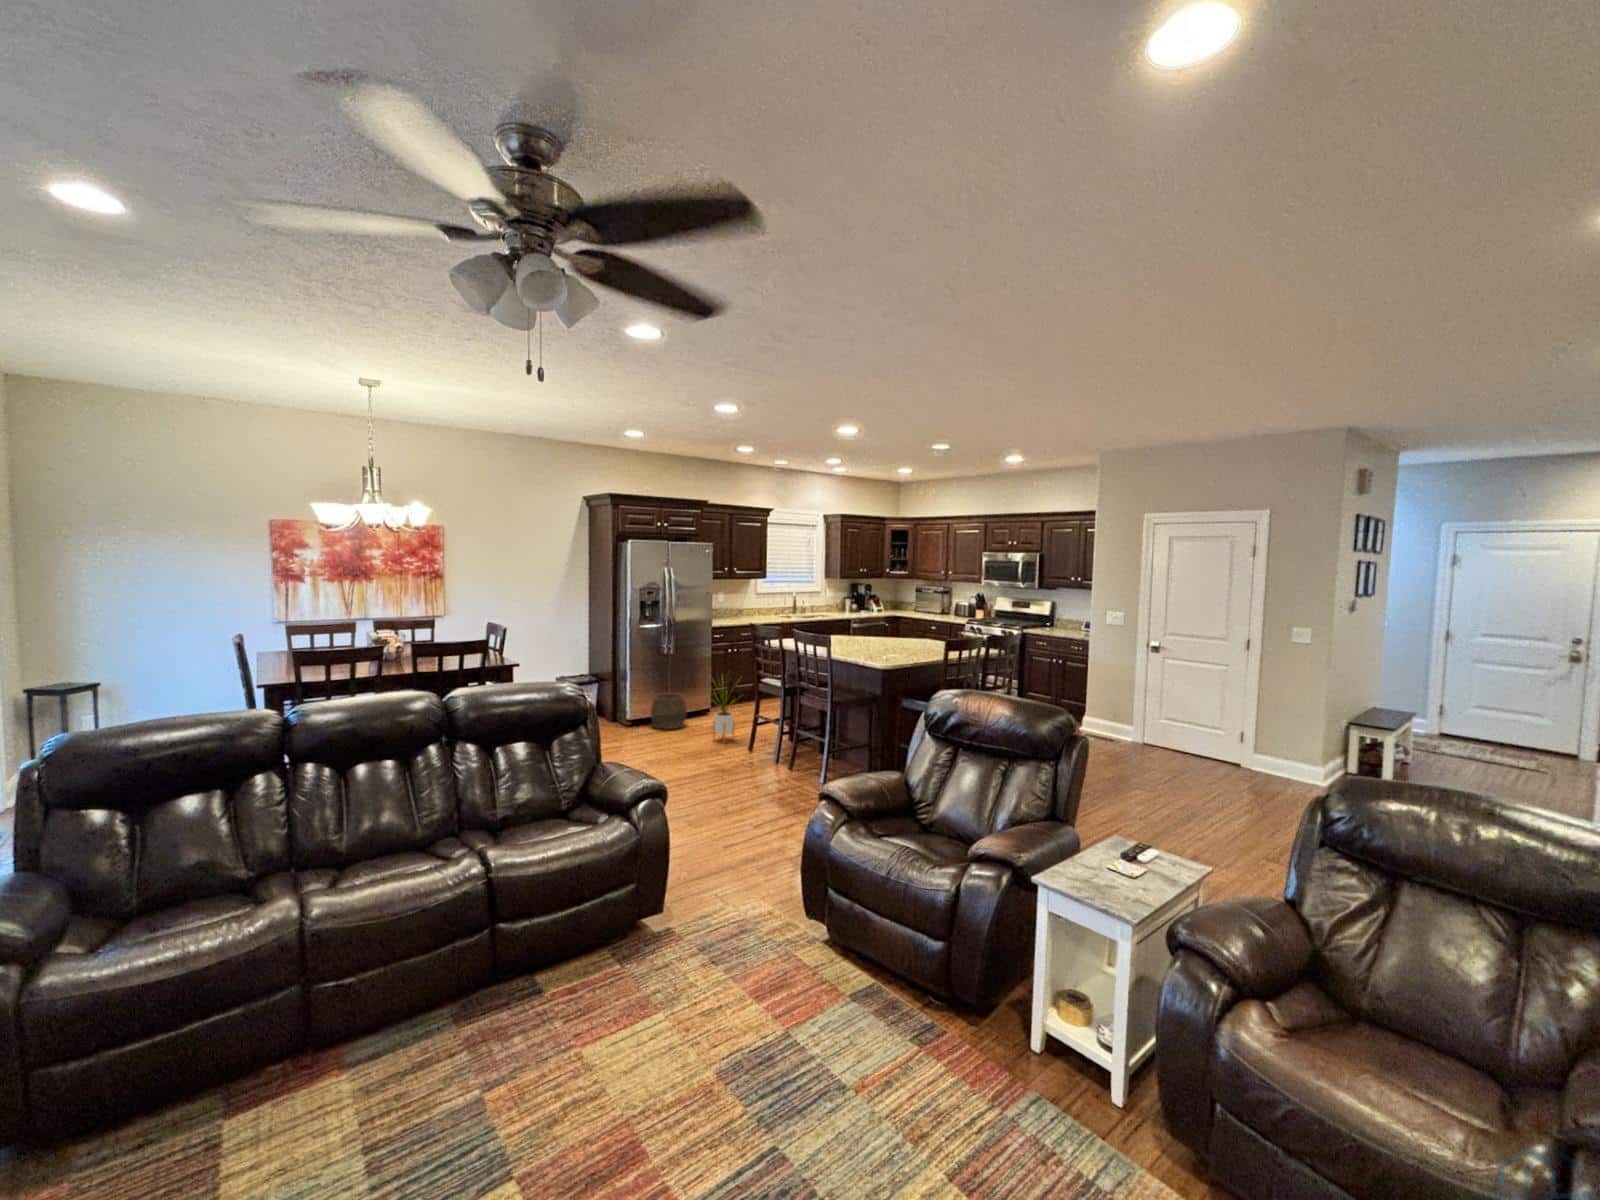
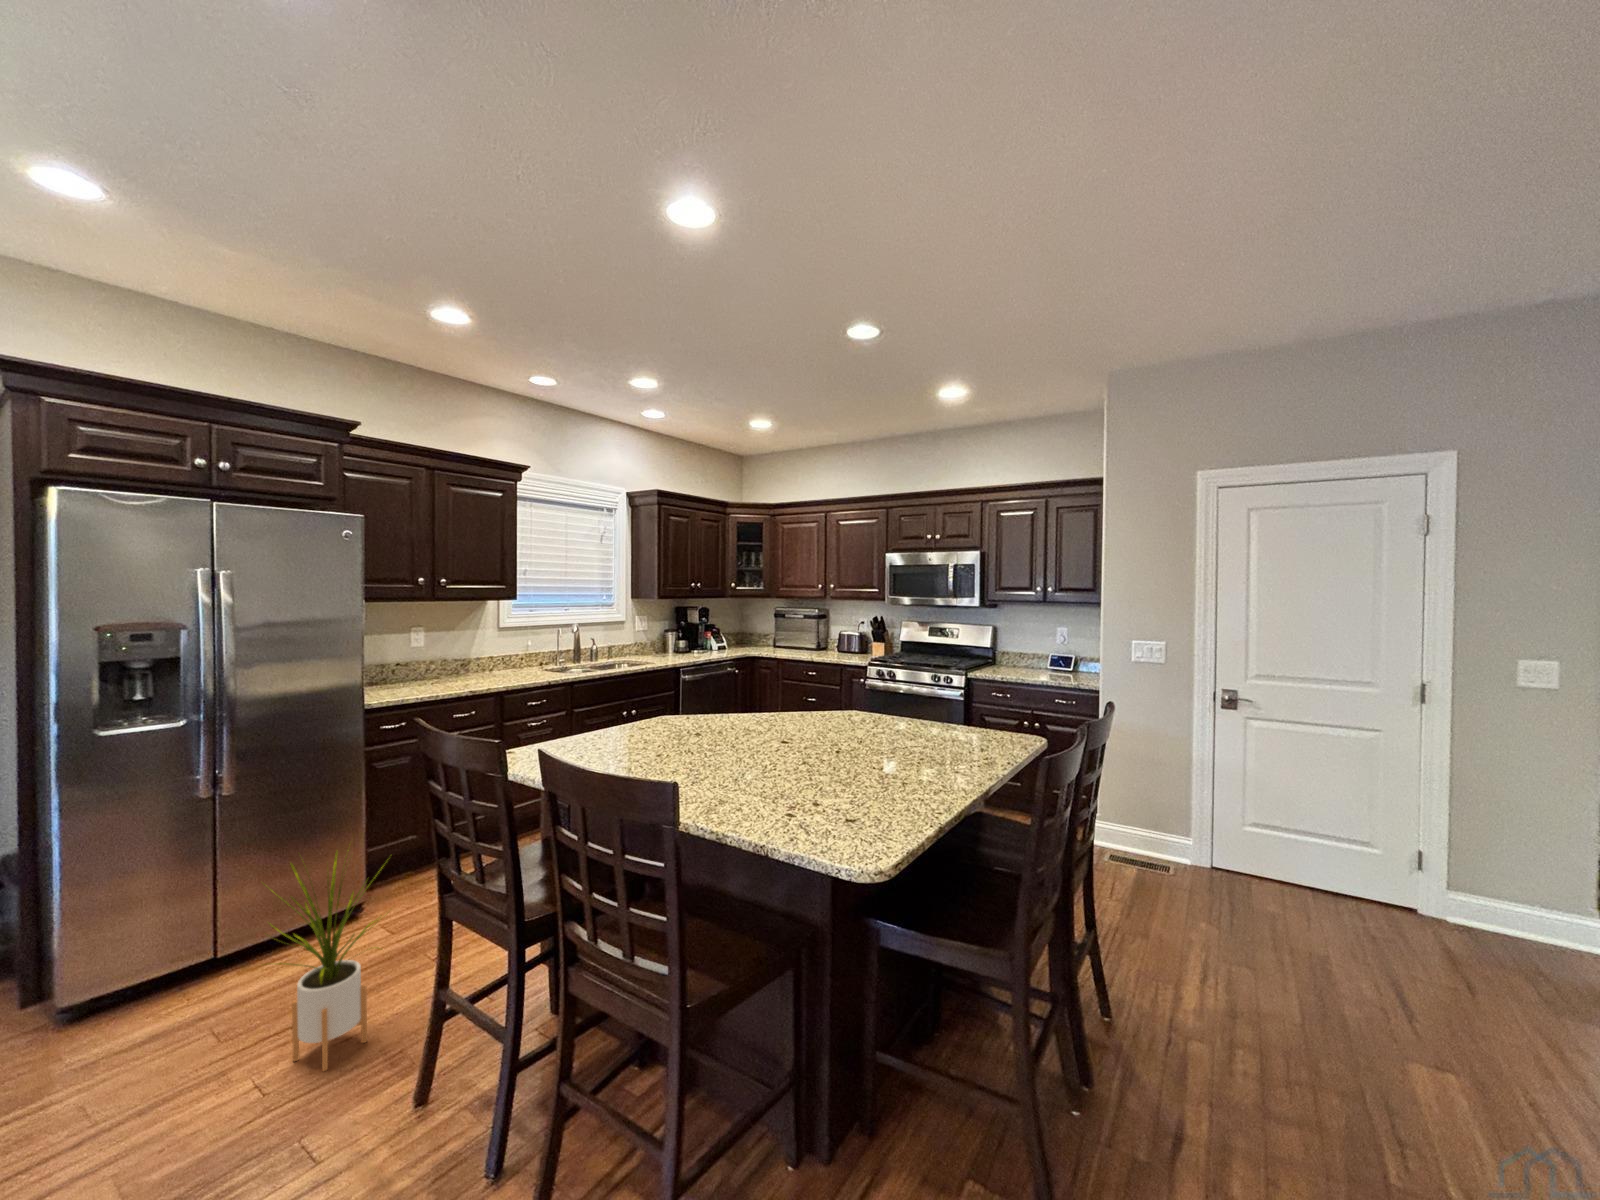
woven basket: present [651,693,687,729] -> none [123,895,257,1019]

